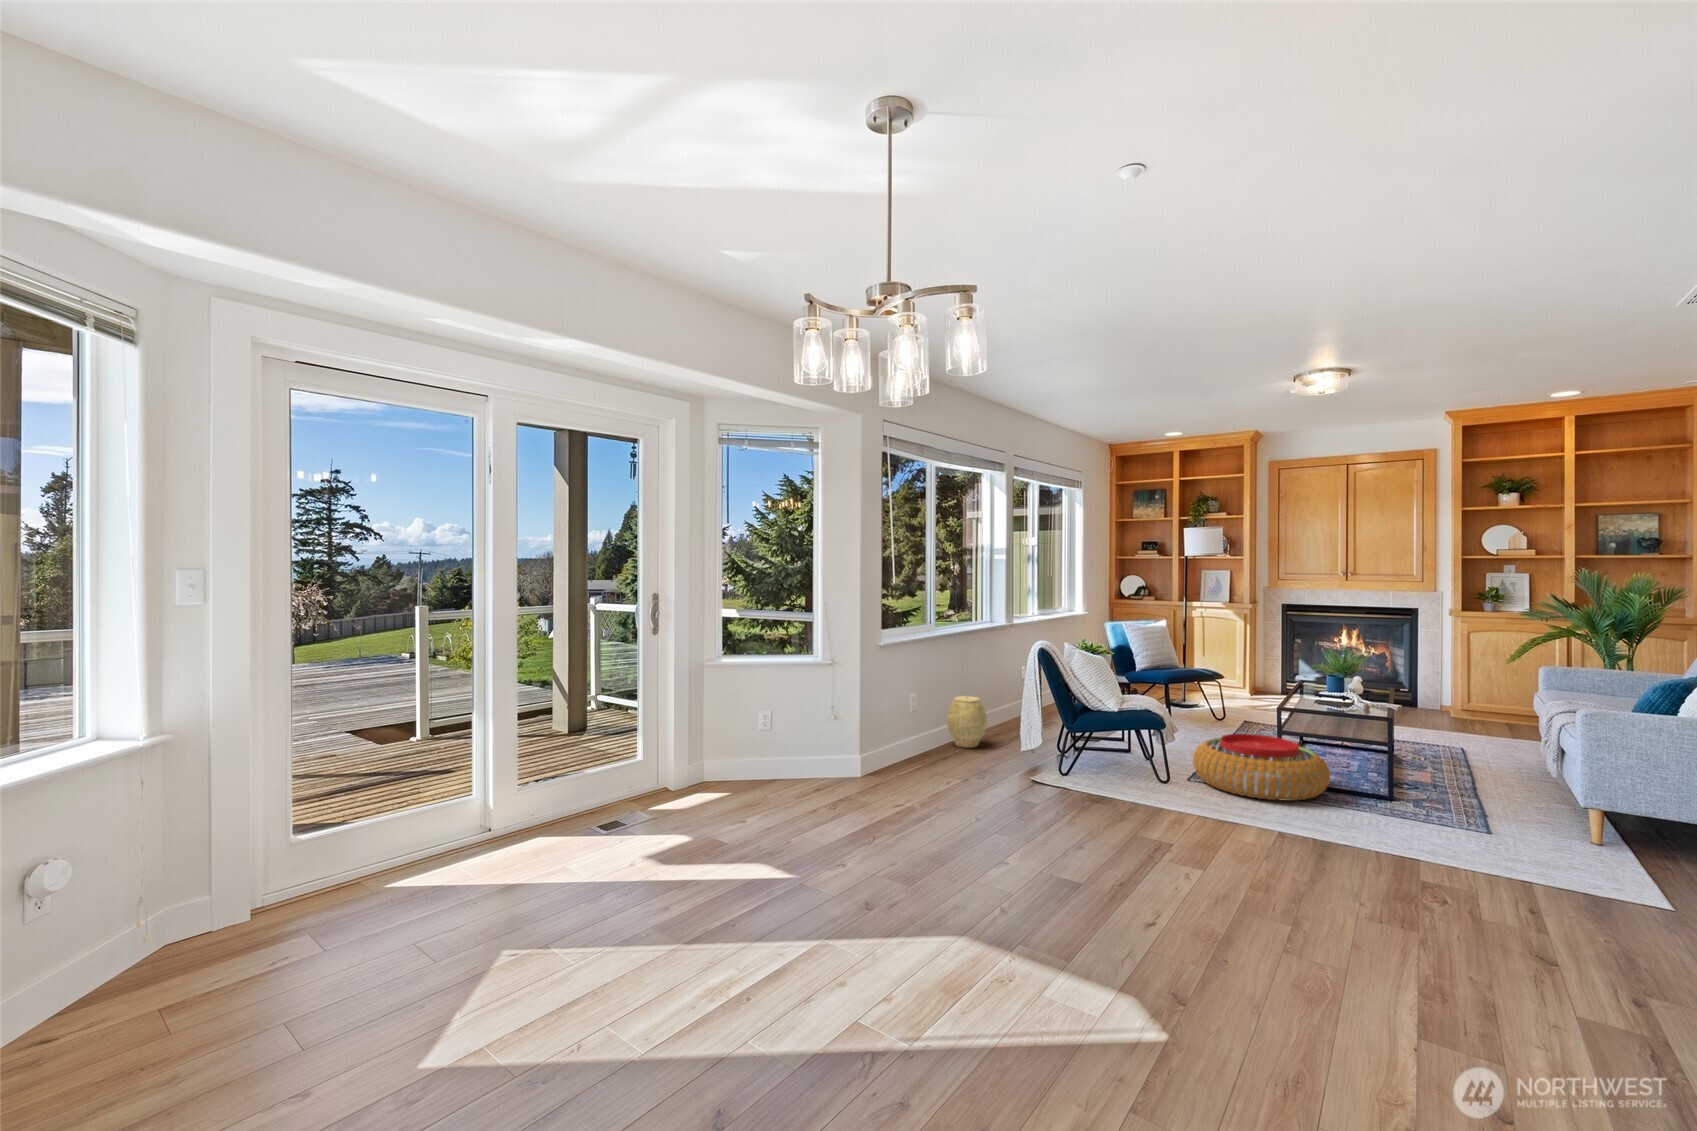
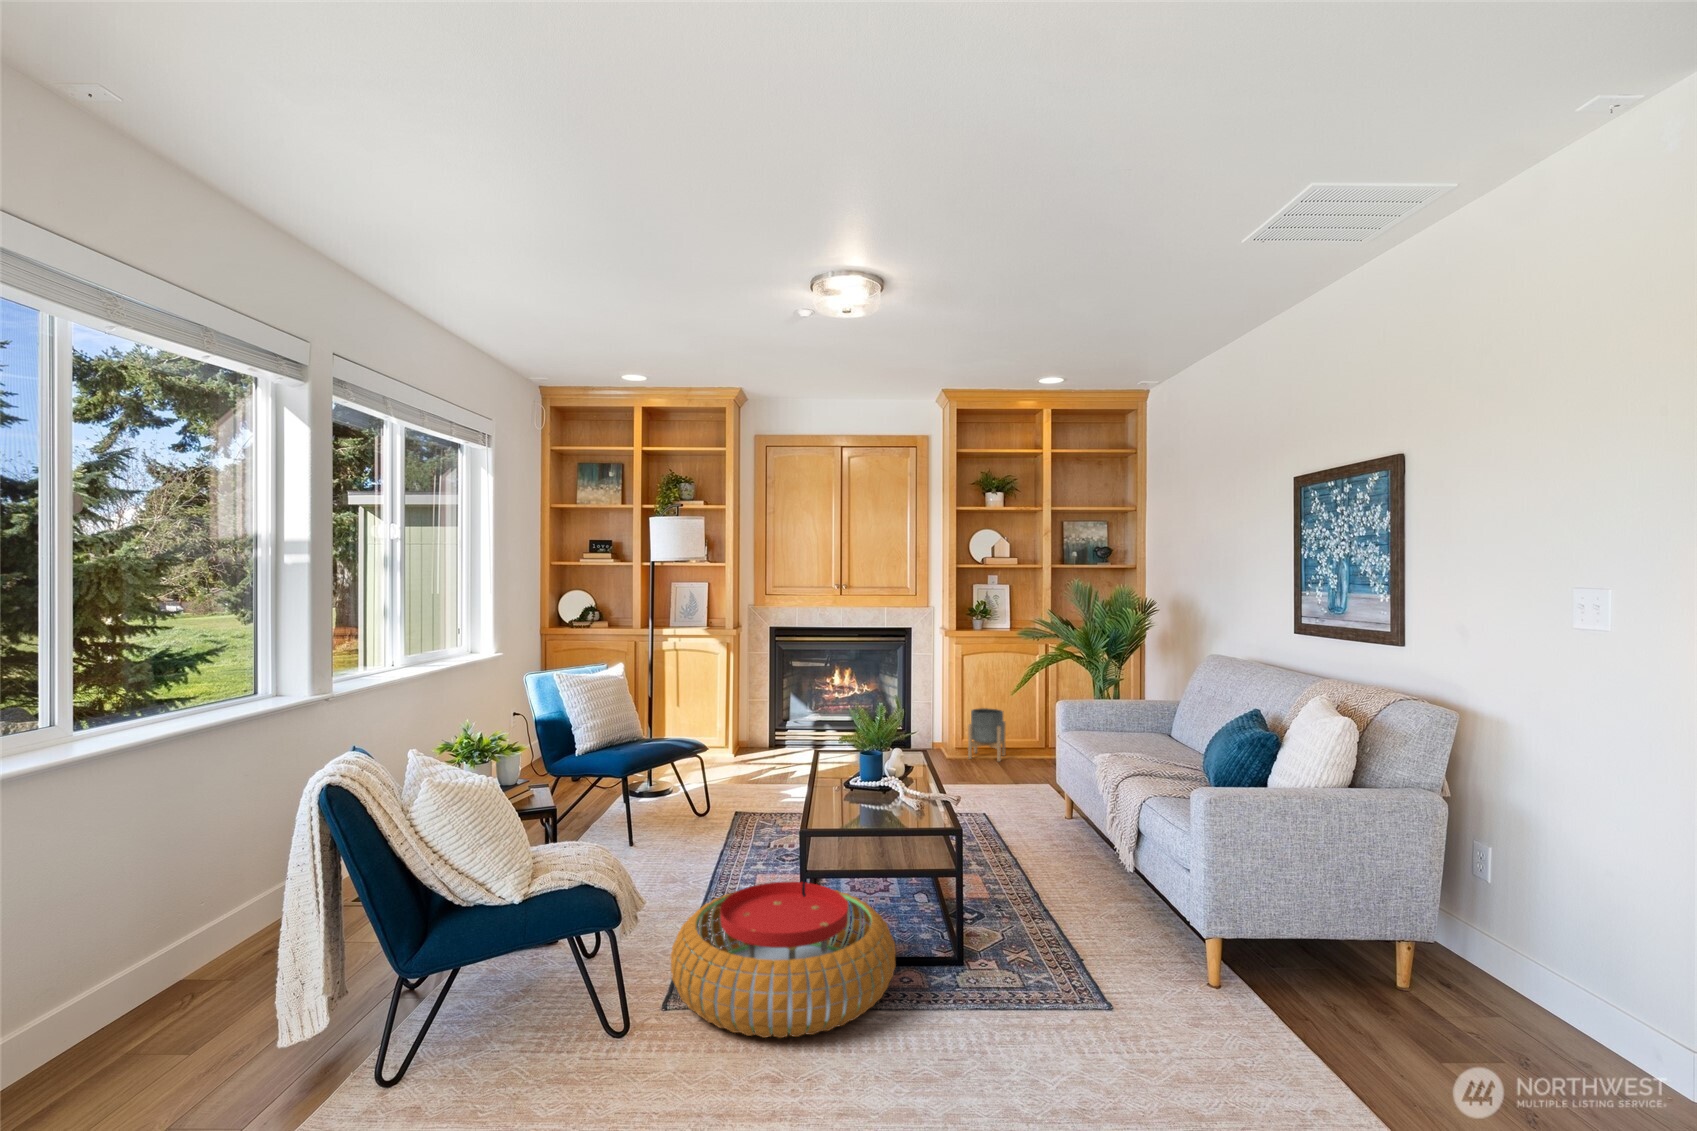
planter: none [1470,679,1514,724] -> present [968,708,1006,761]
woven basket: present [947,696,987,748] -> none [79,898,210,1042]

